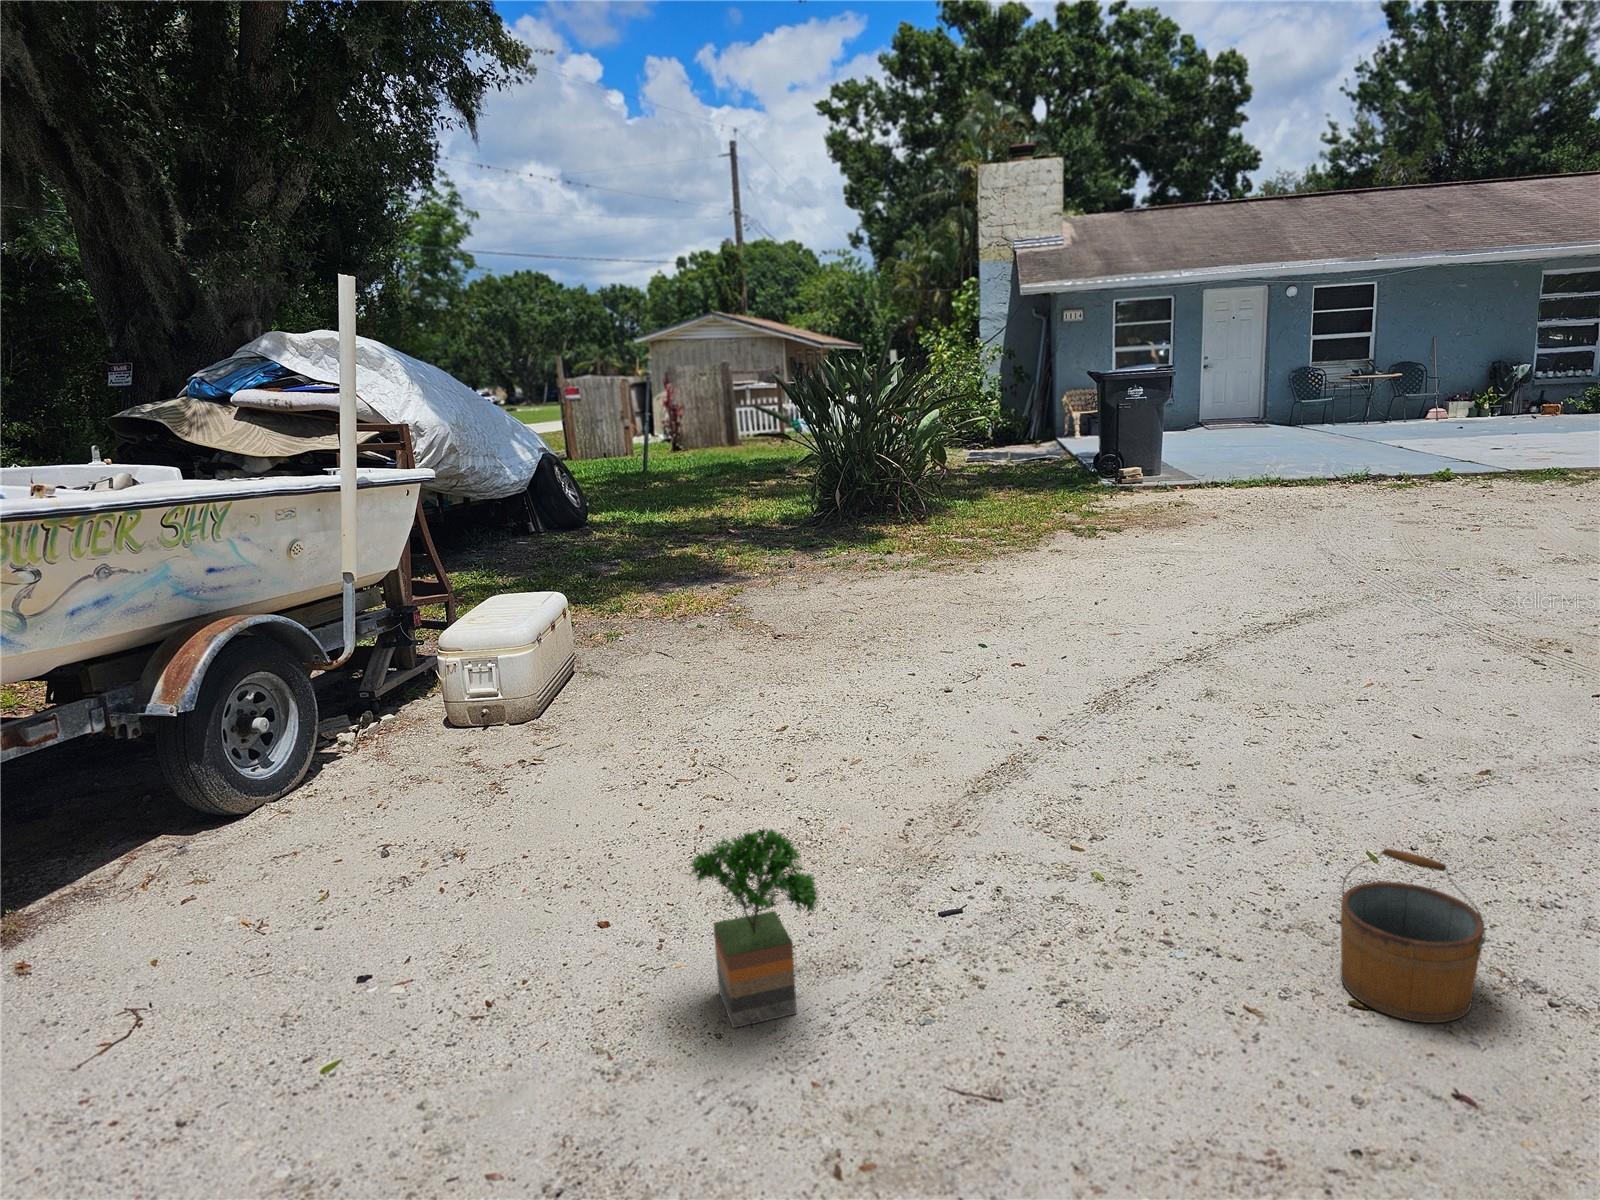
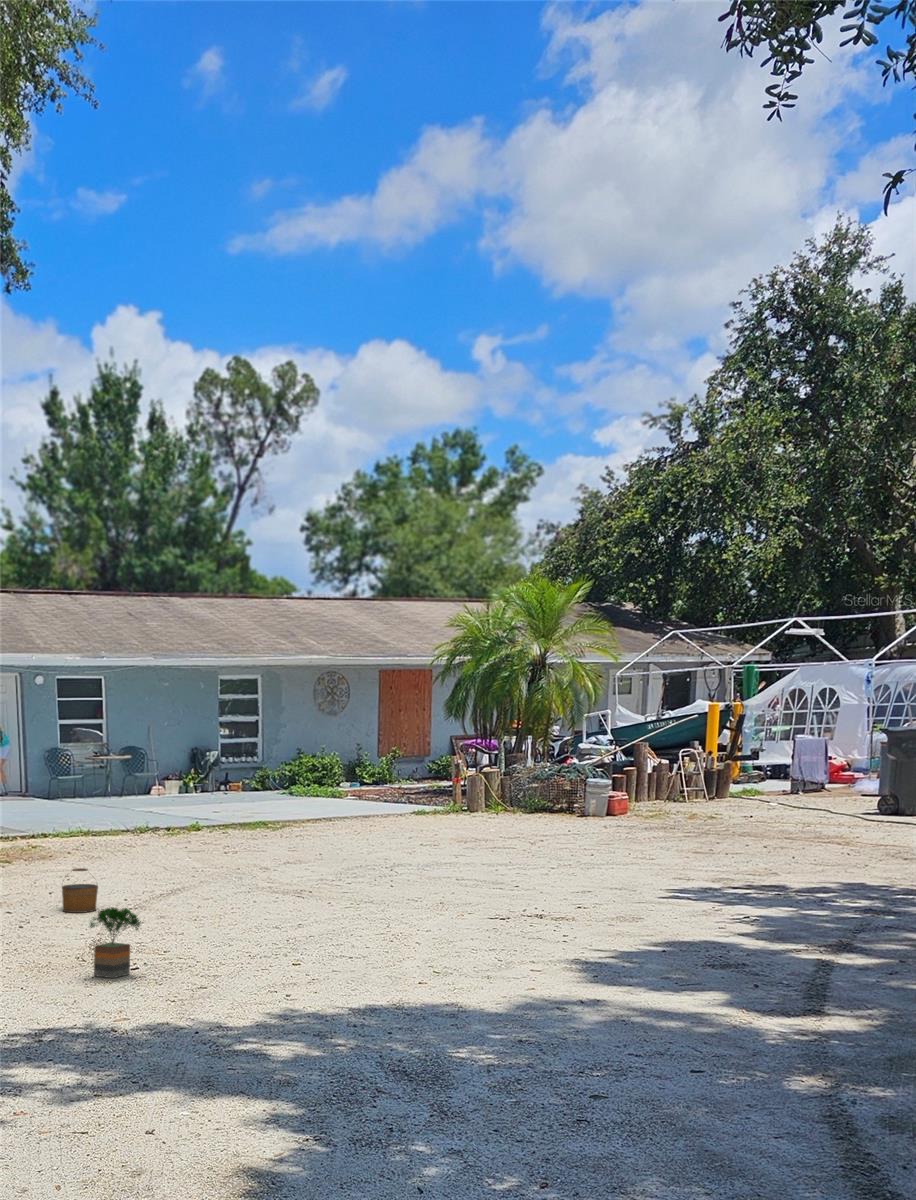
bucket: present [1340,849,1486,1023] -> present [62,868,98,913]

